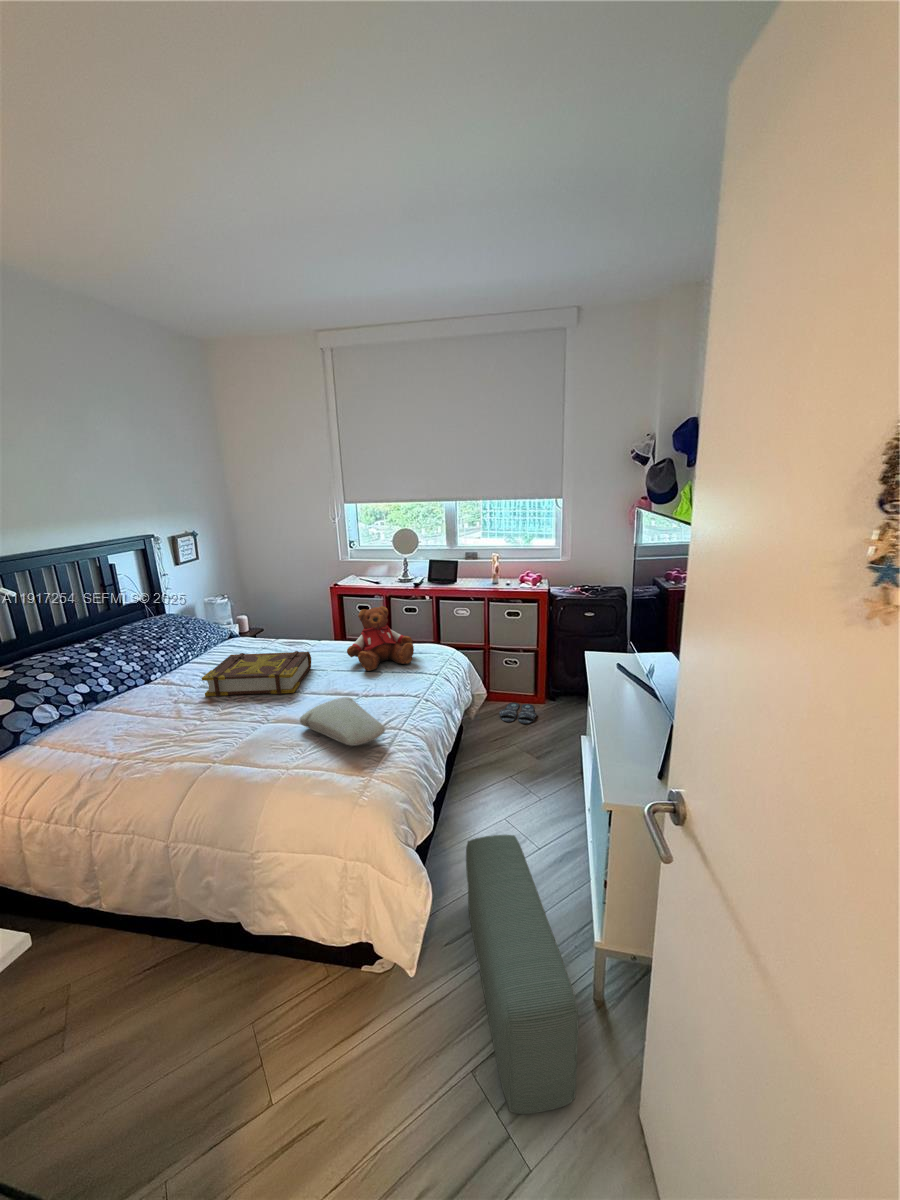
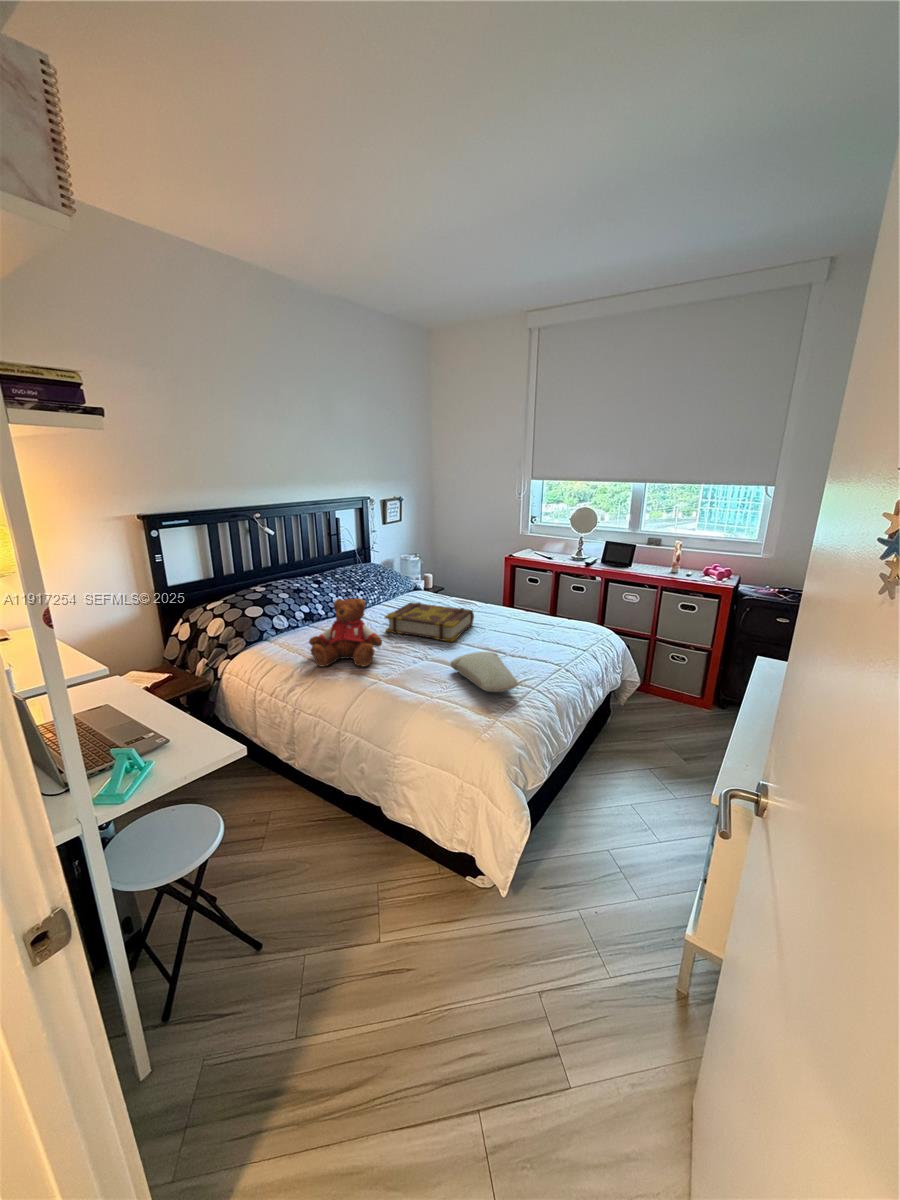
teddy bear: present [347,606,414,671] -> present [309,598,382,666]
slippers: present [500,703,537,724] -> none [655,701,698,725]
pouf: present [466,835,578,1114] -> none [559,802,636,1045]

